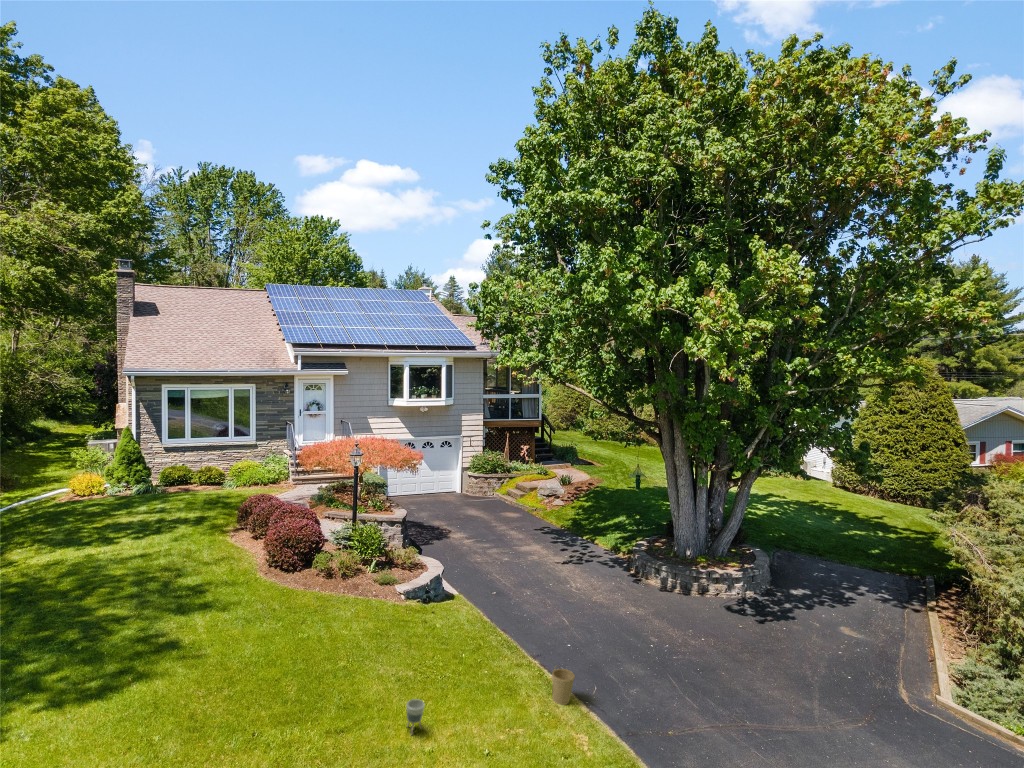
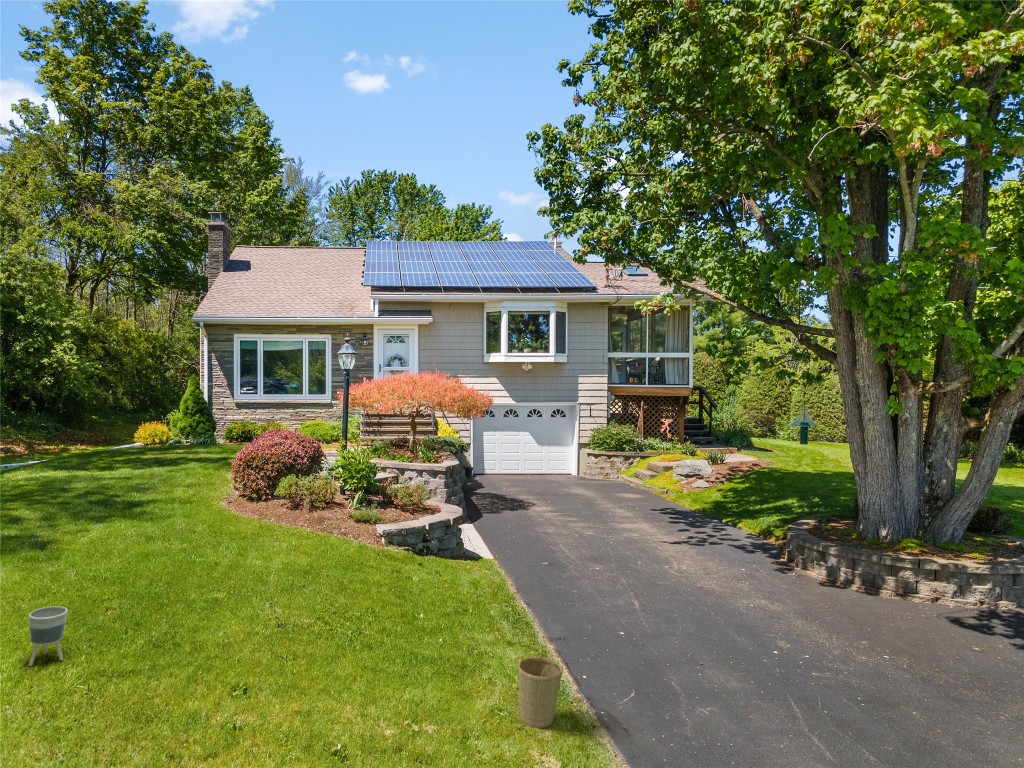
planter: present [407,699,424,734] -> present [29,606,68,666]

